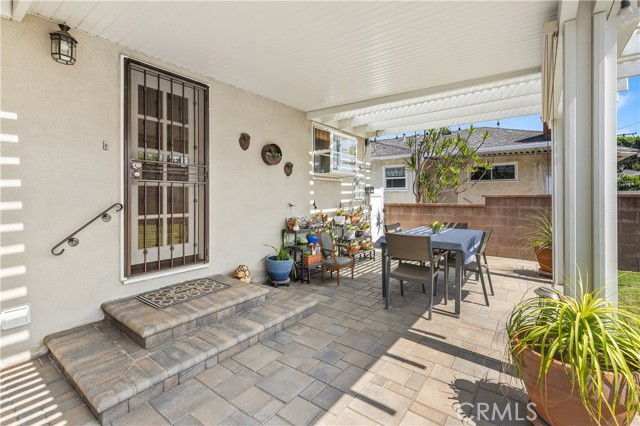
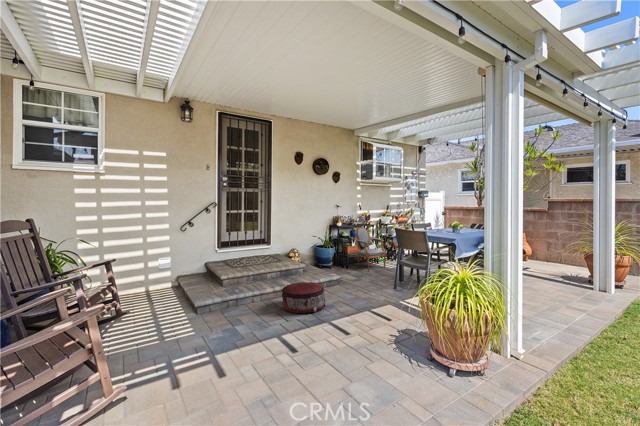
pouf: none [260,324,331,386] -> present [282,282,326,313]

